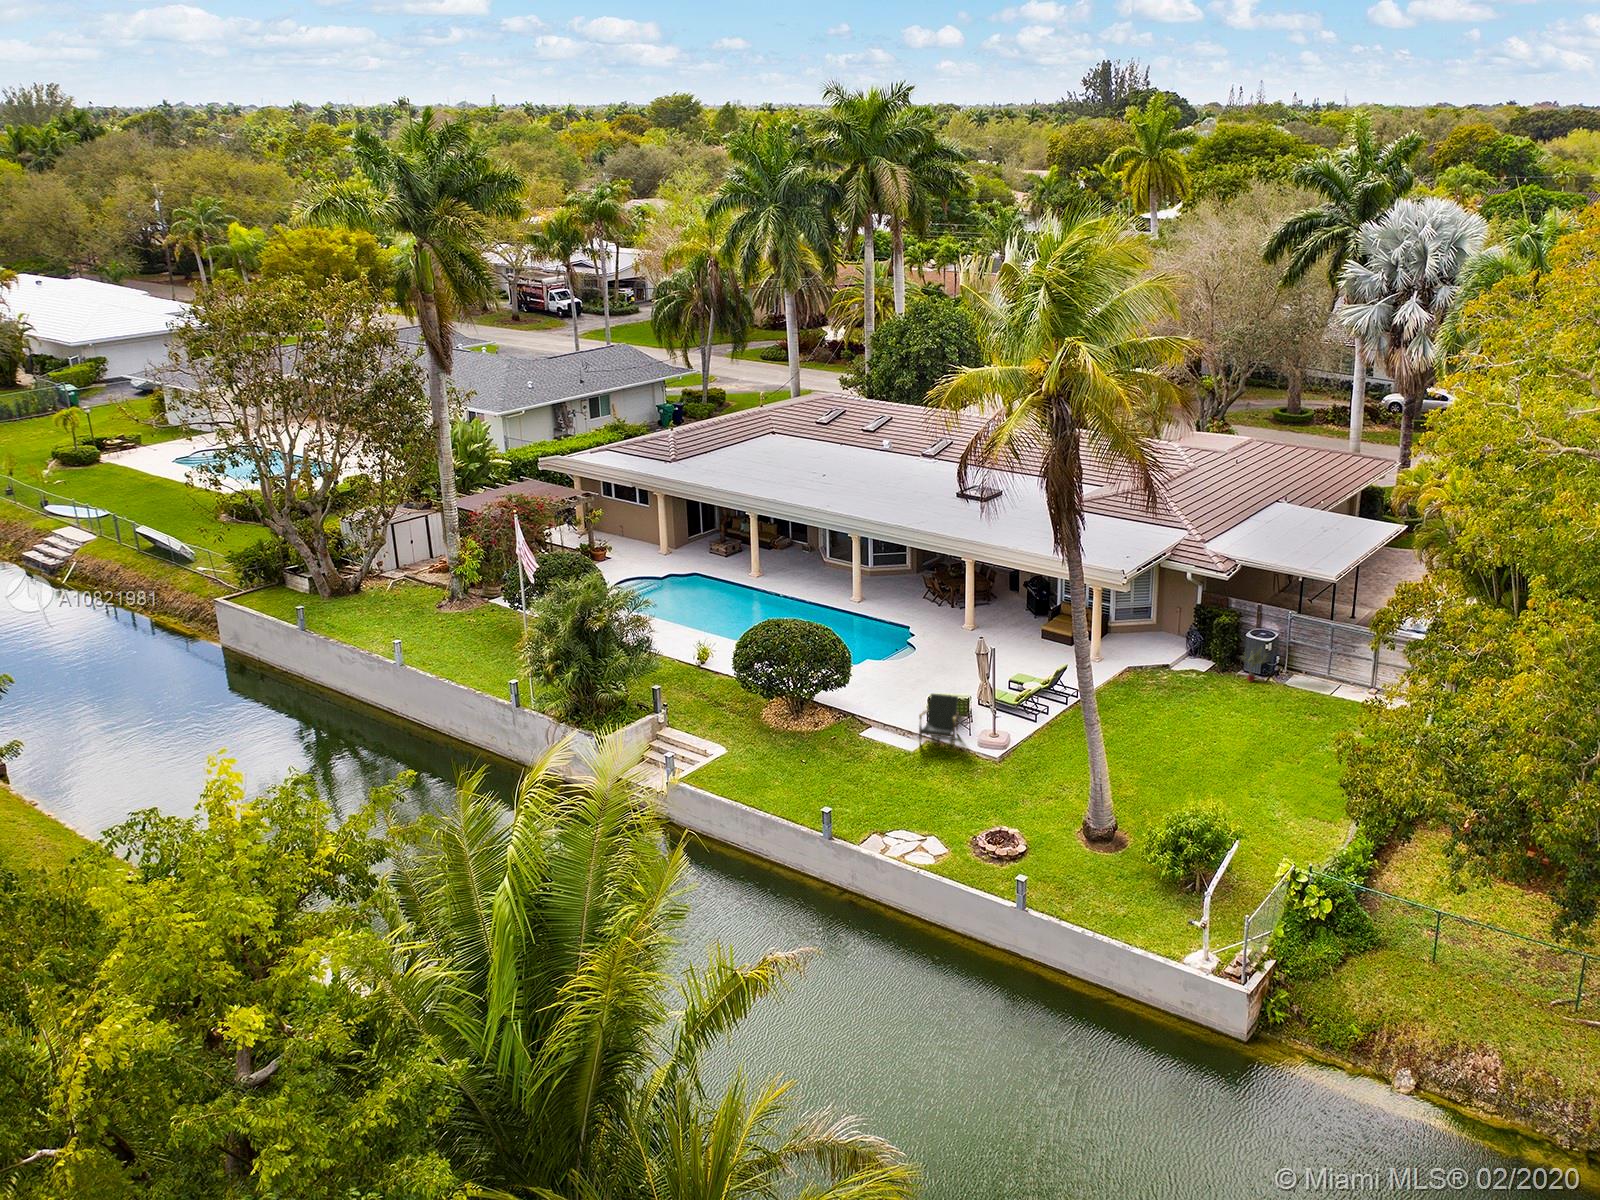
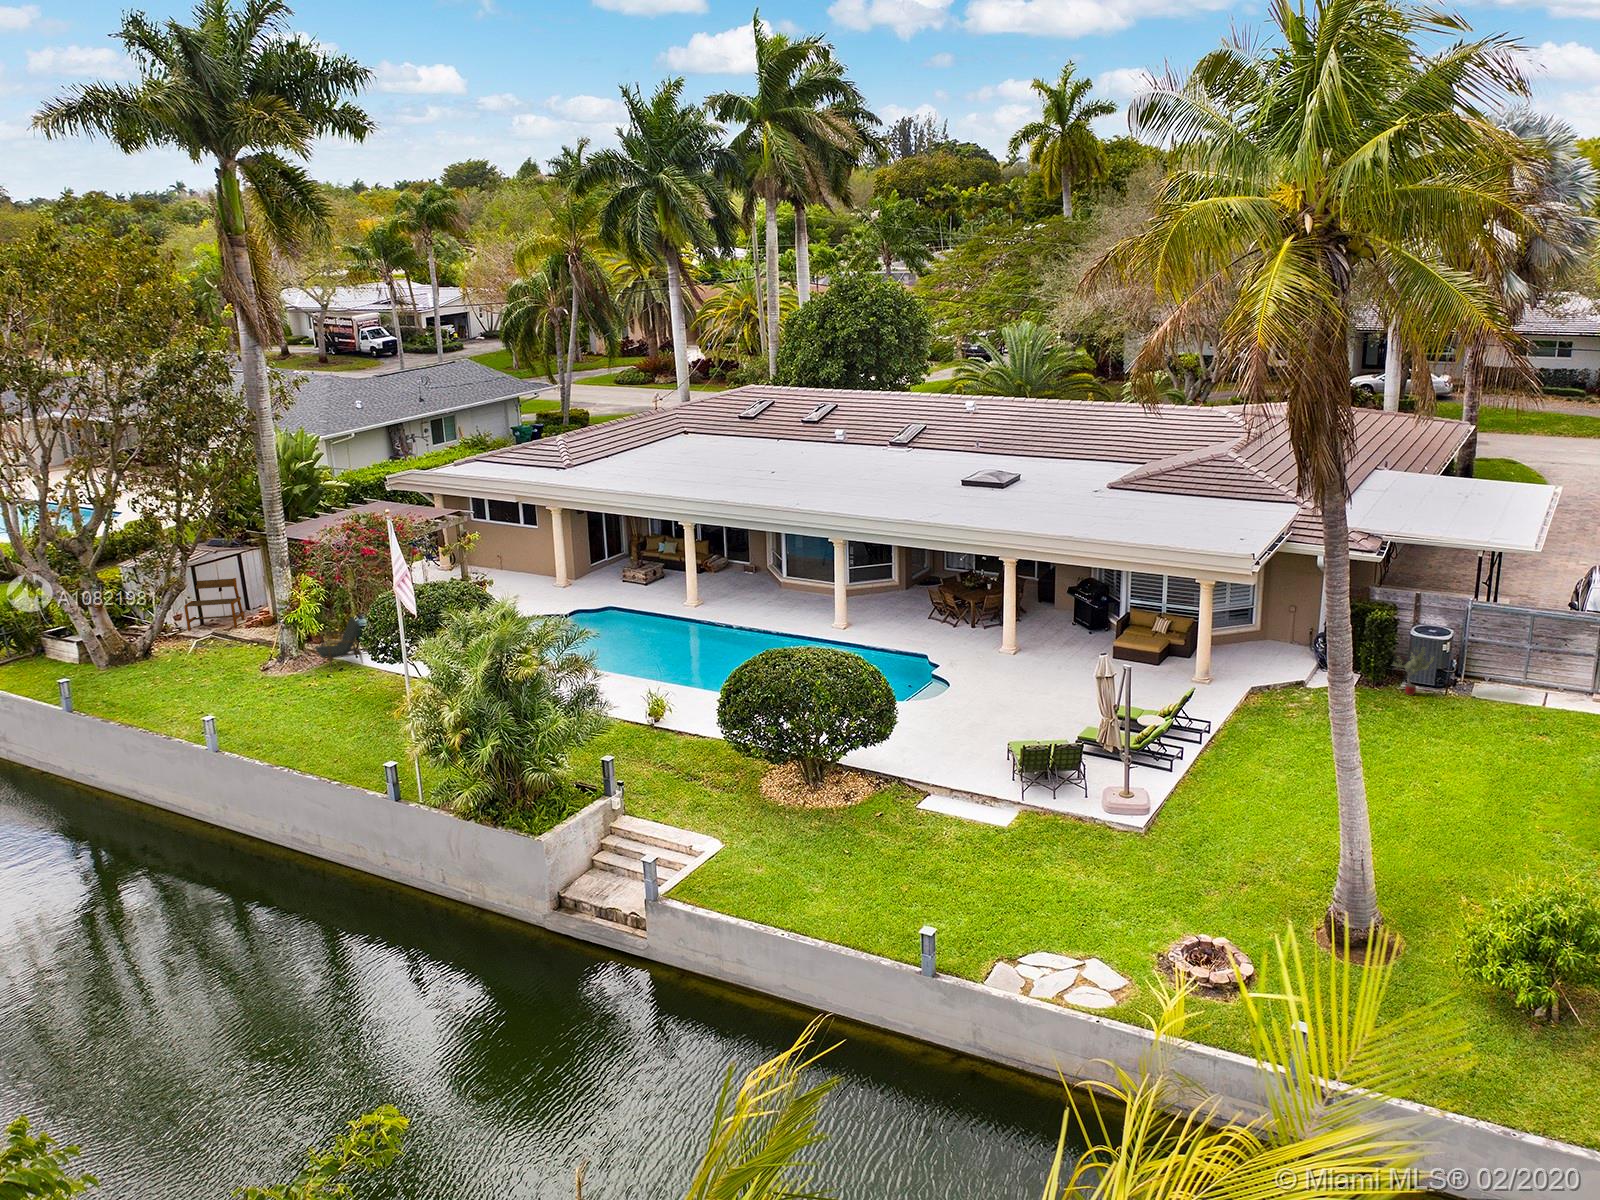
bench: none [387,535,429,572] -> present [184,578,245,631]
lounge chair: present [919,694,959,746] -> present [315,617,363,671]

